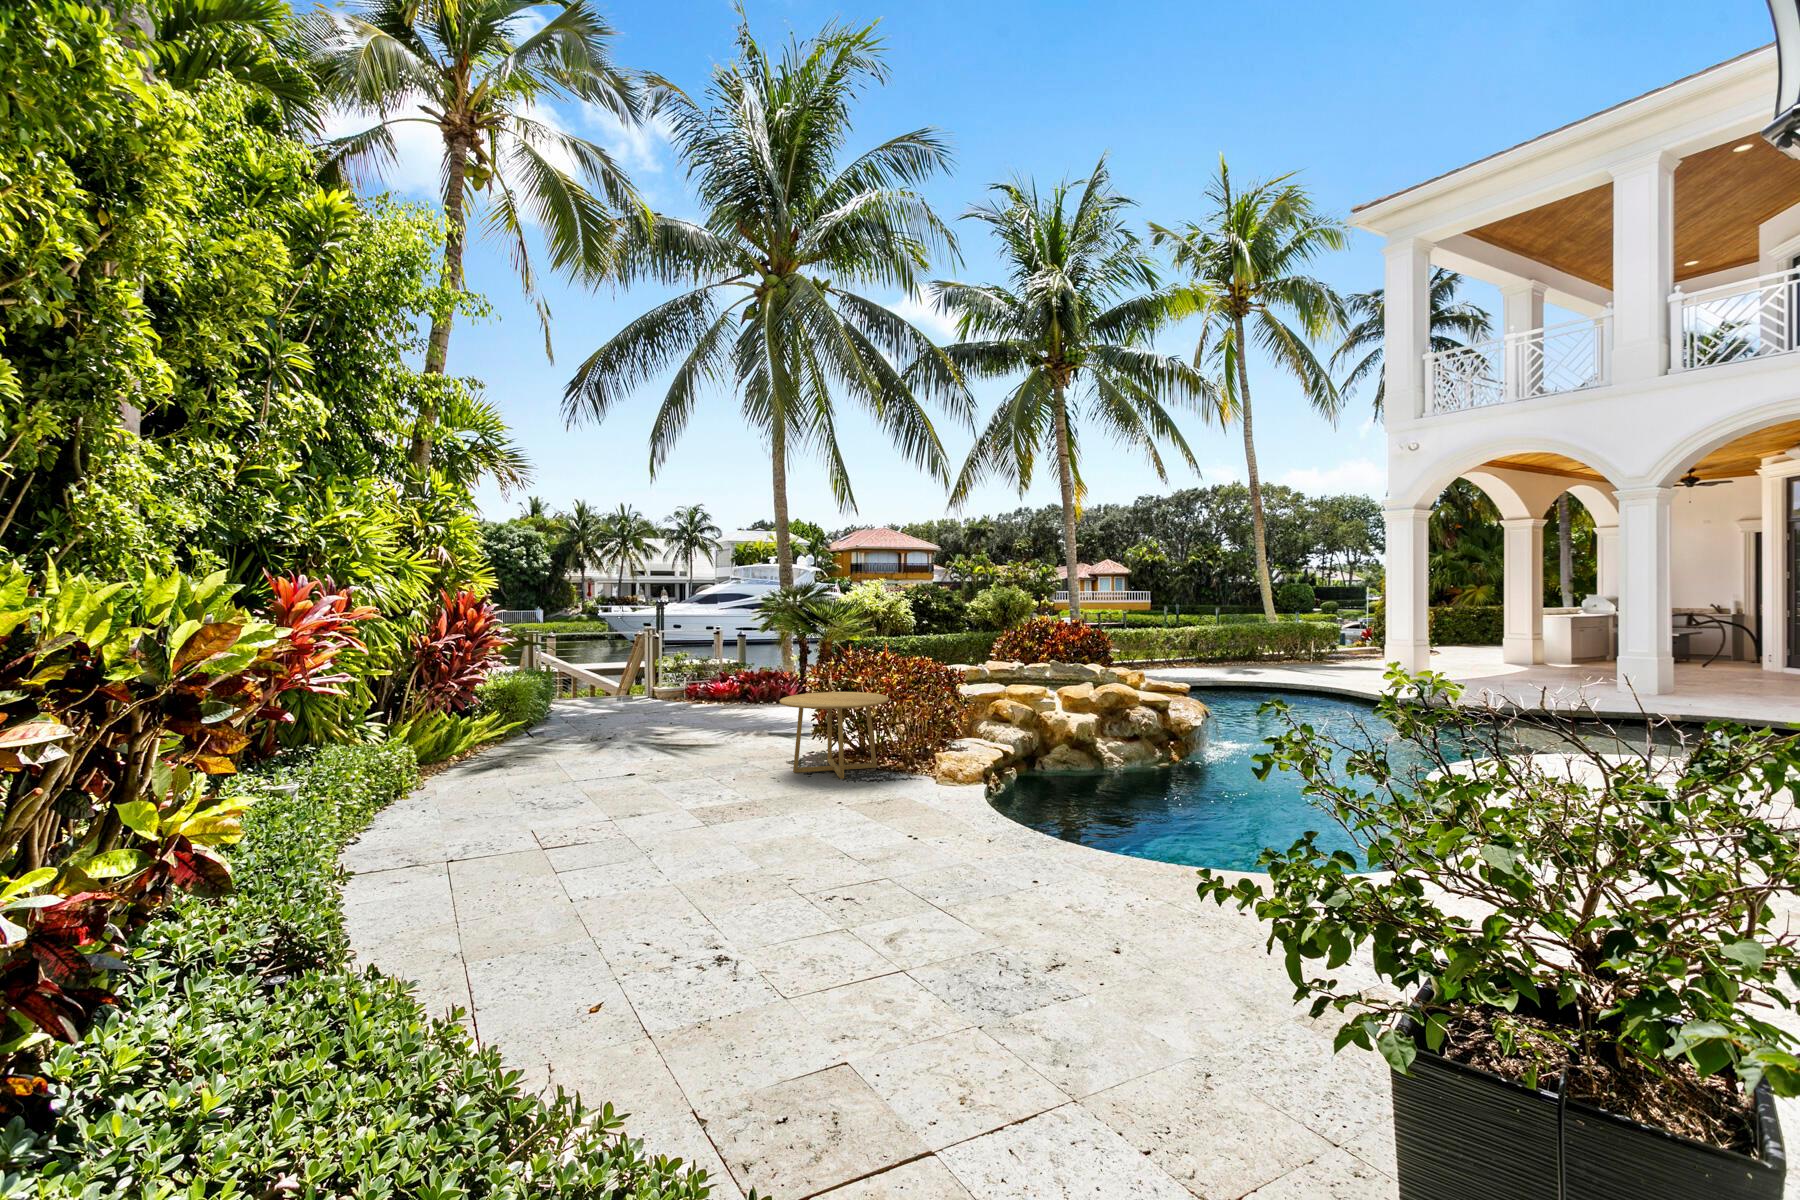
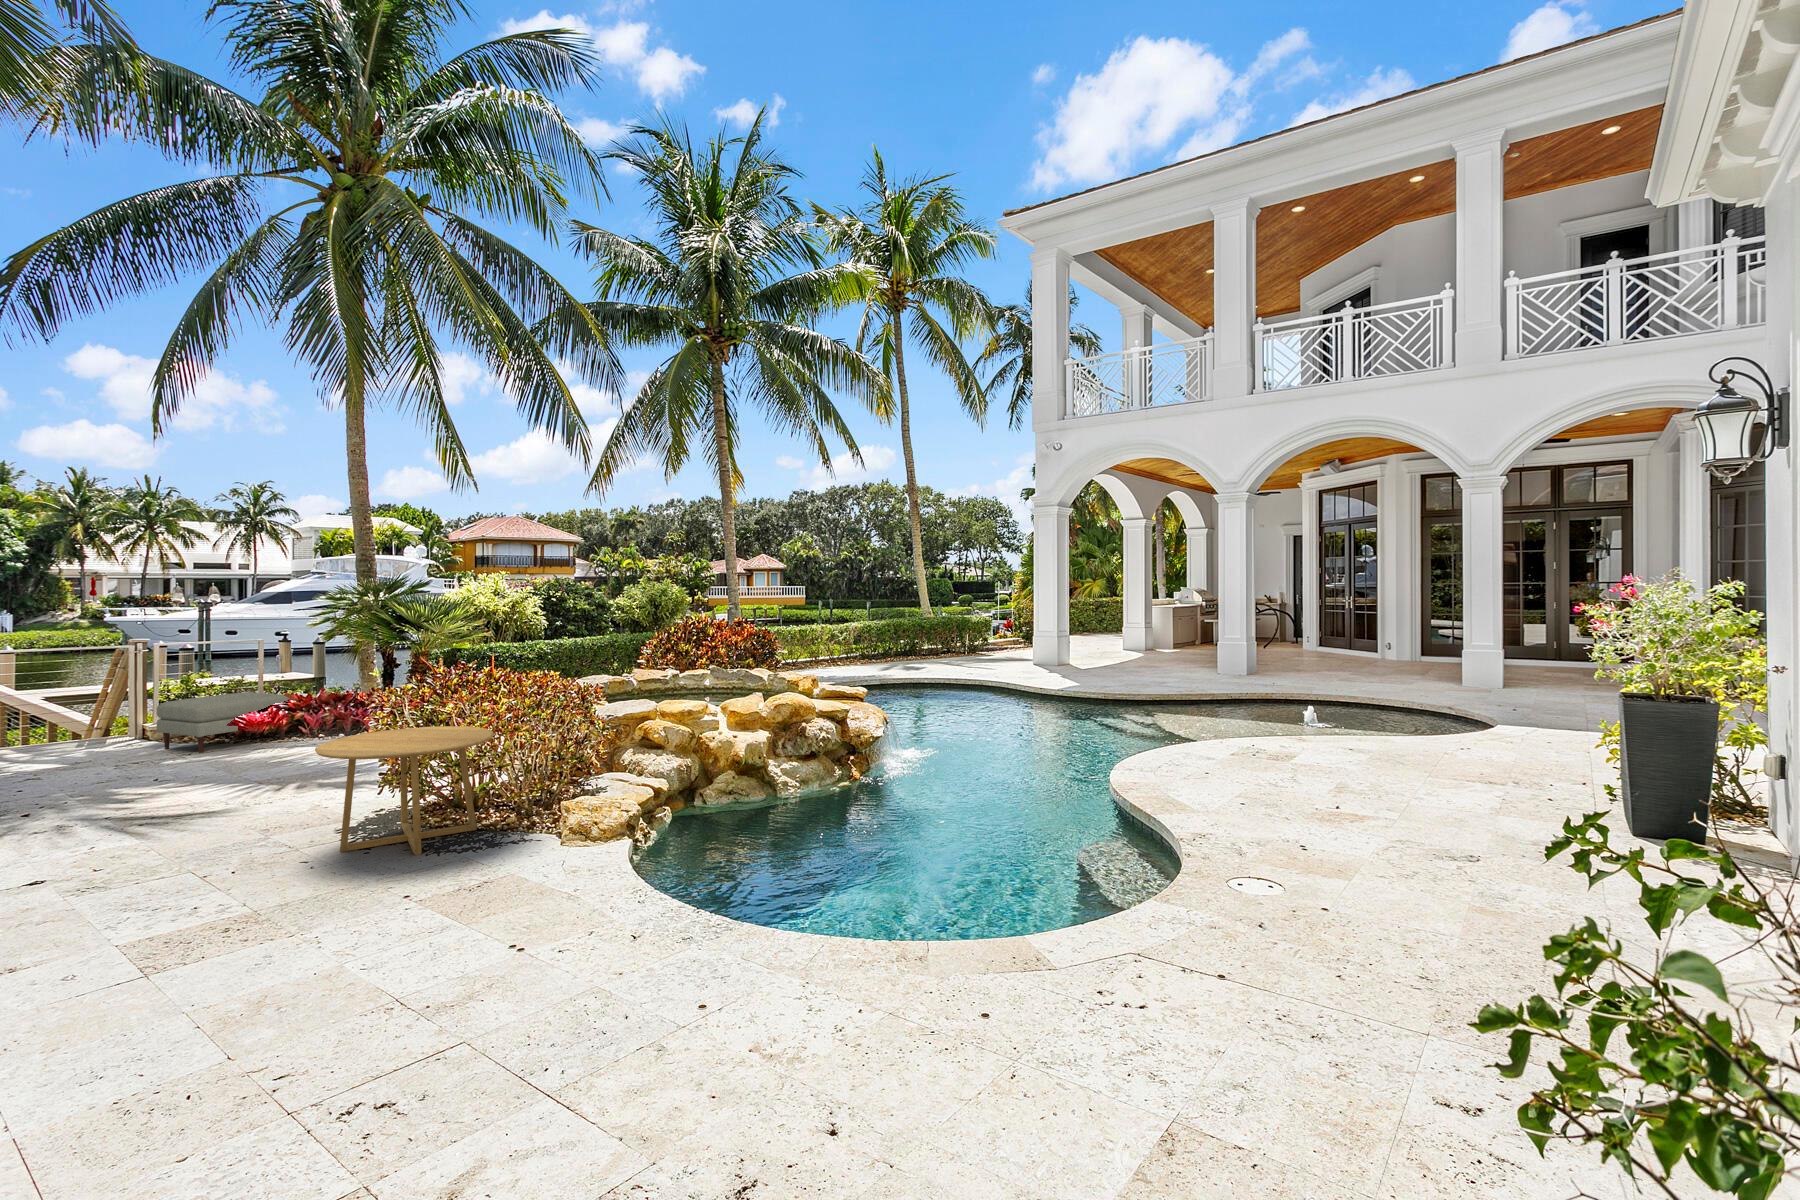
ottoman: none [662,669,741,710] -> present [157,692,290,753]

